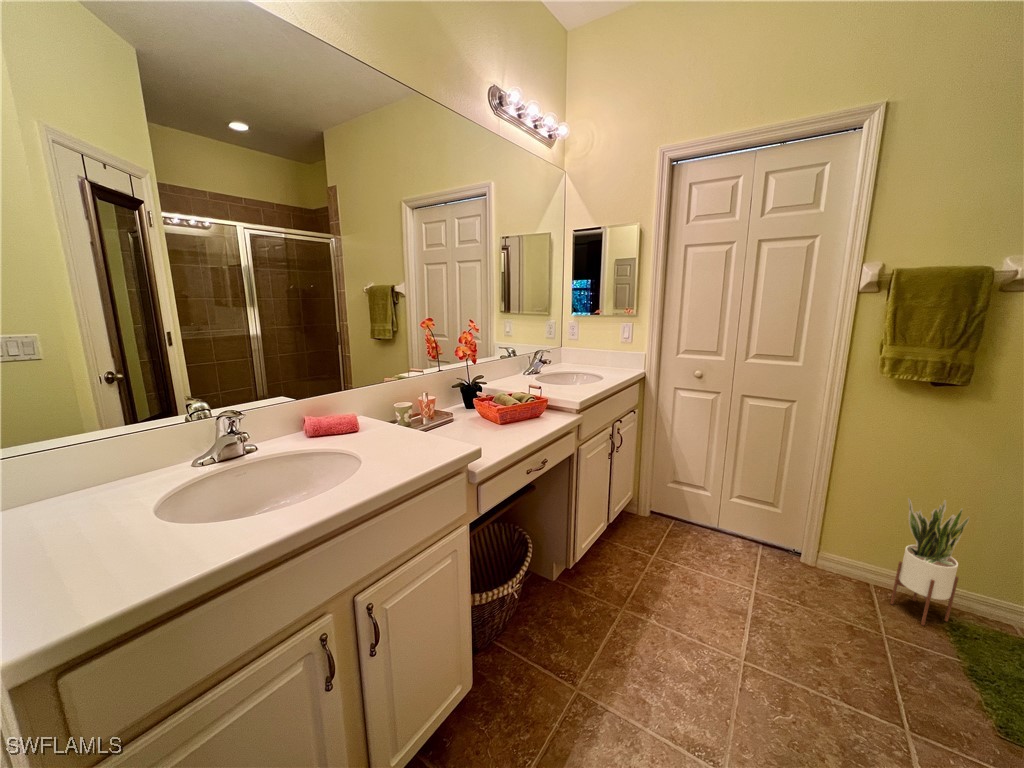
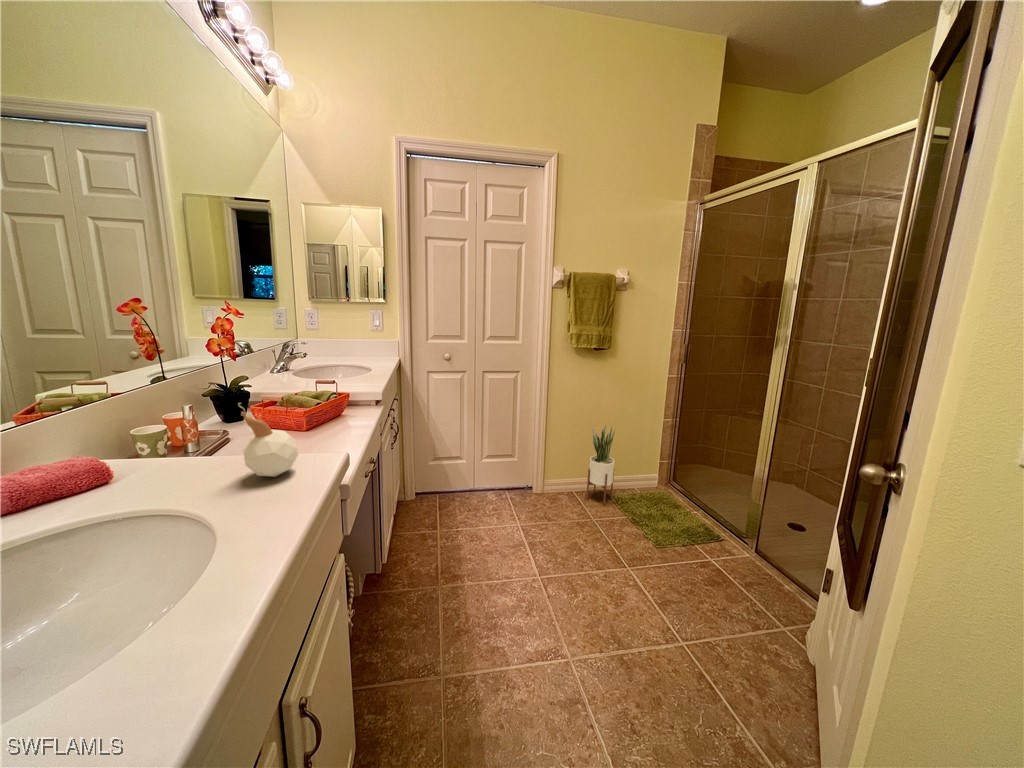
candle: none [395,399,432,453] -> present [238,404,298,477]

